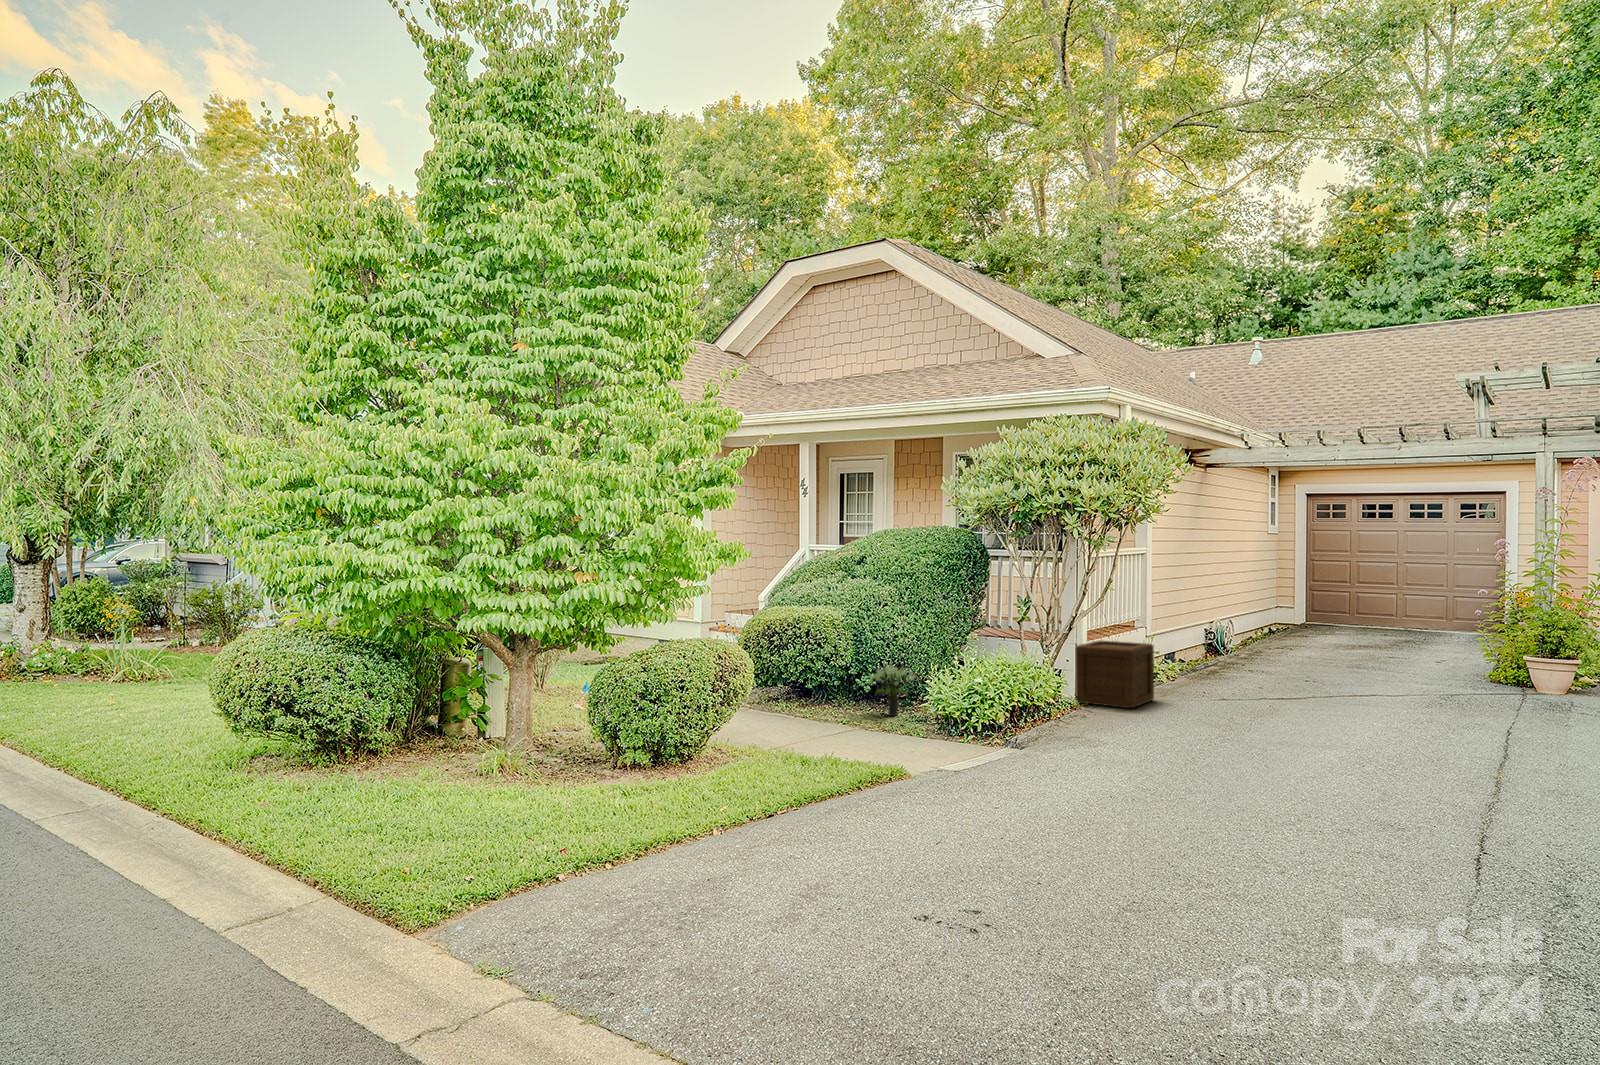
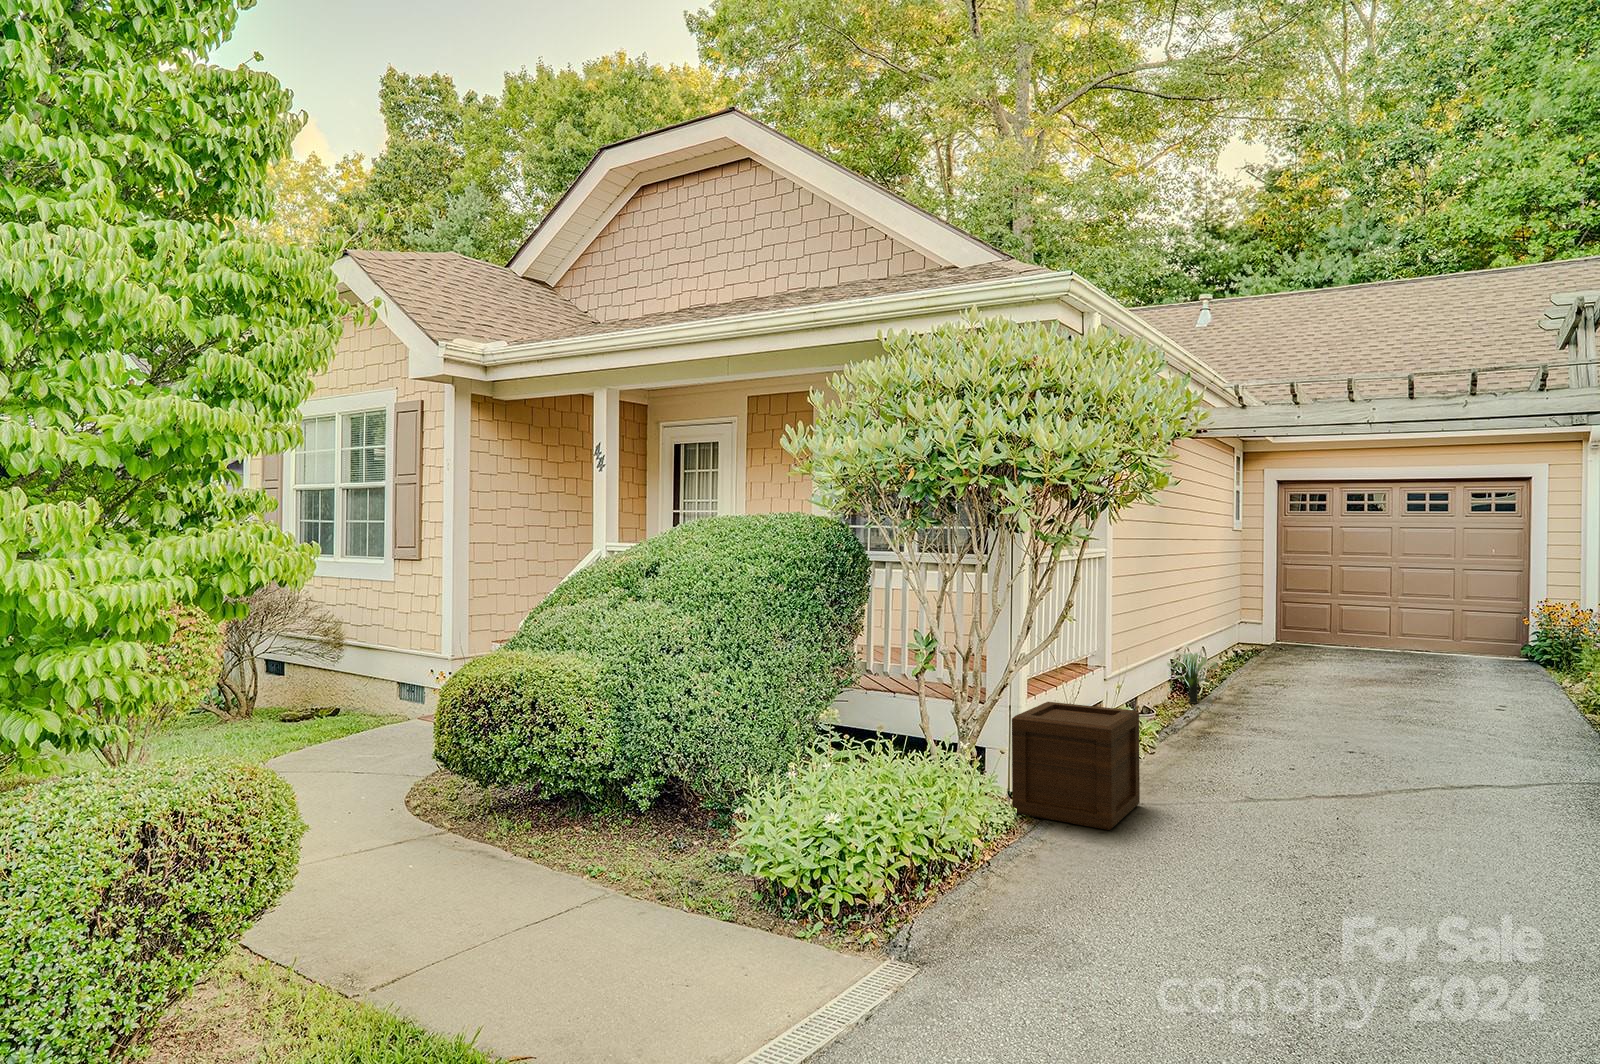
potted plant: present [870,665,915,716] -> present [1167,653,1218,704]

